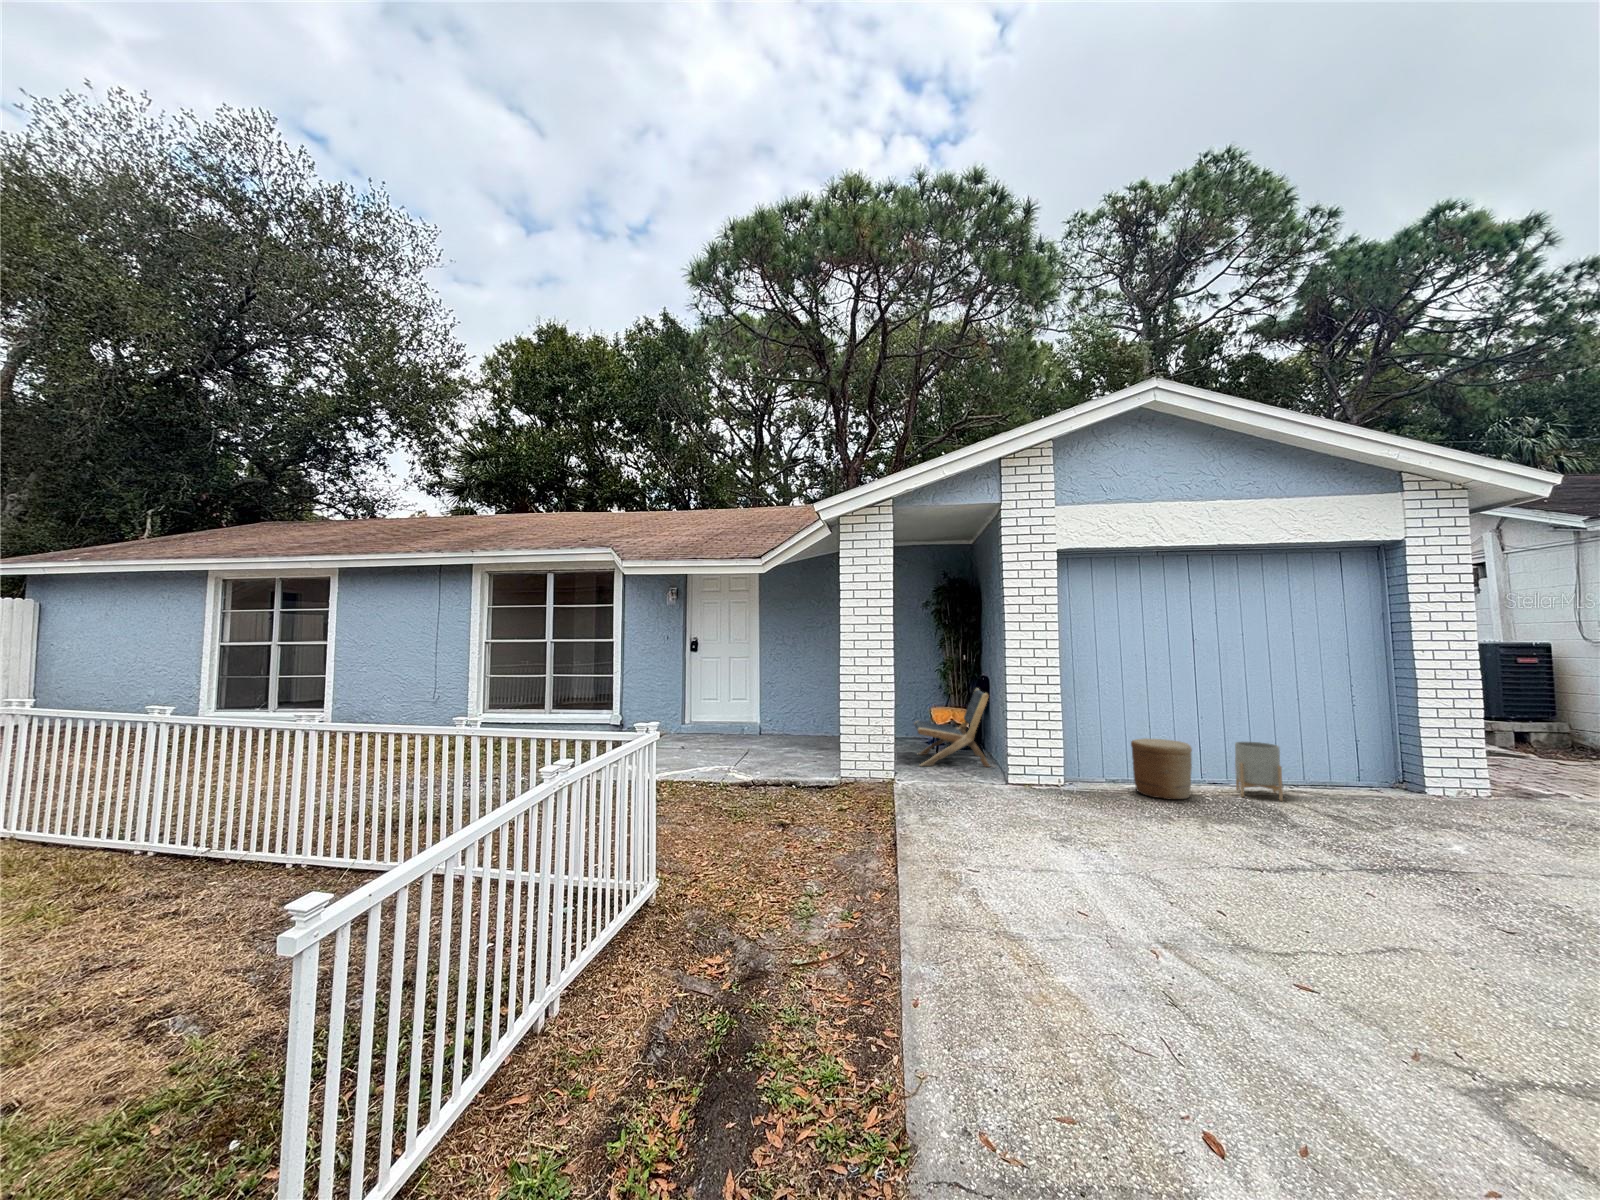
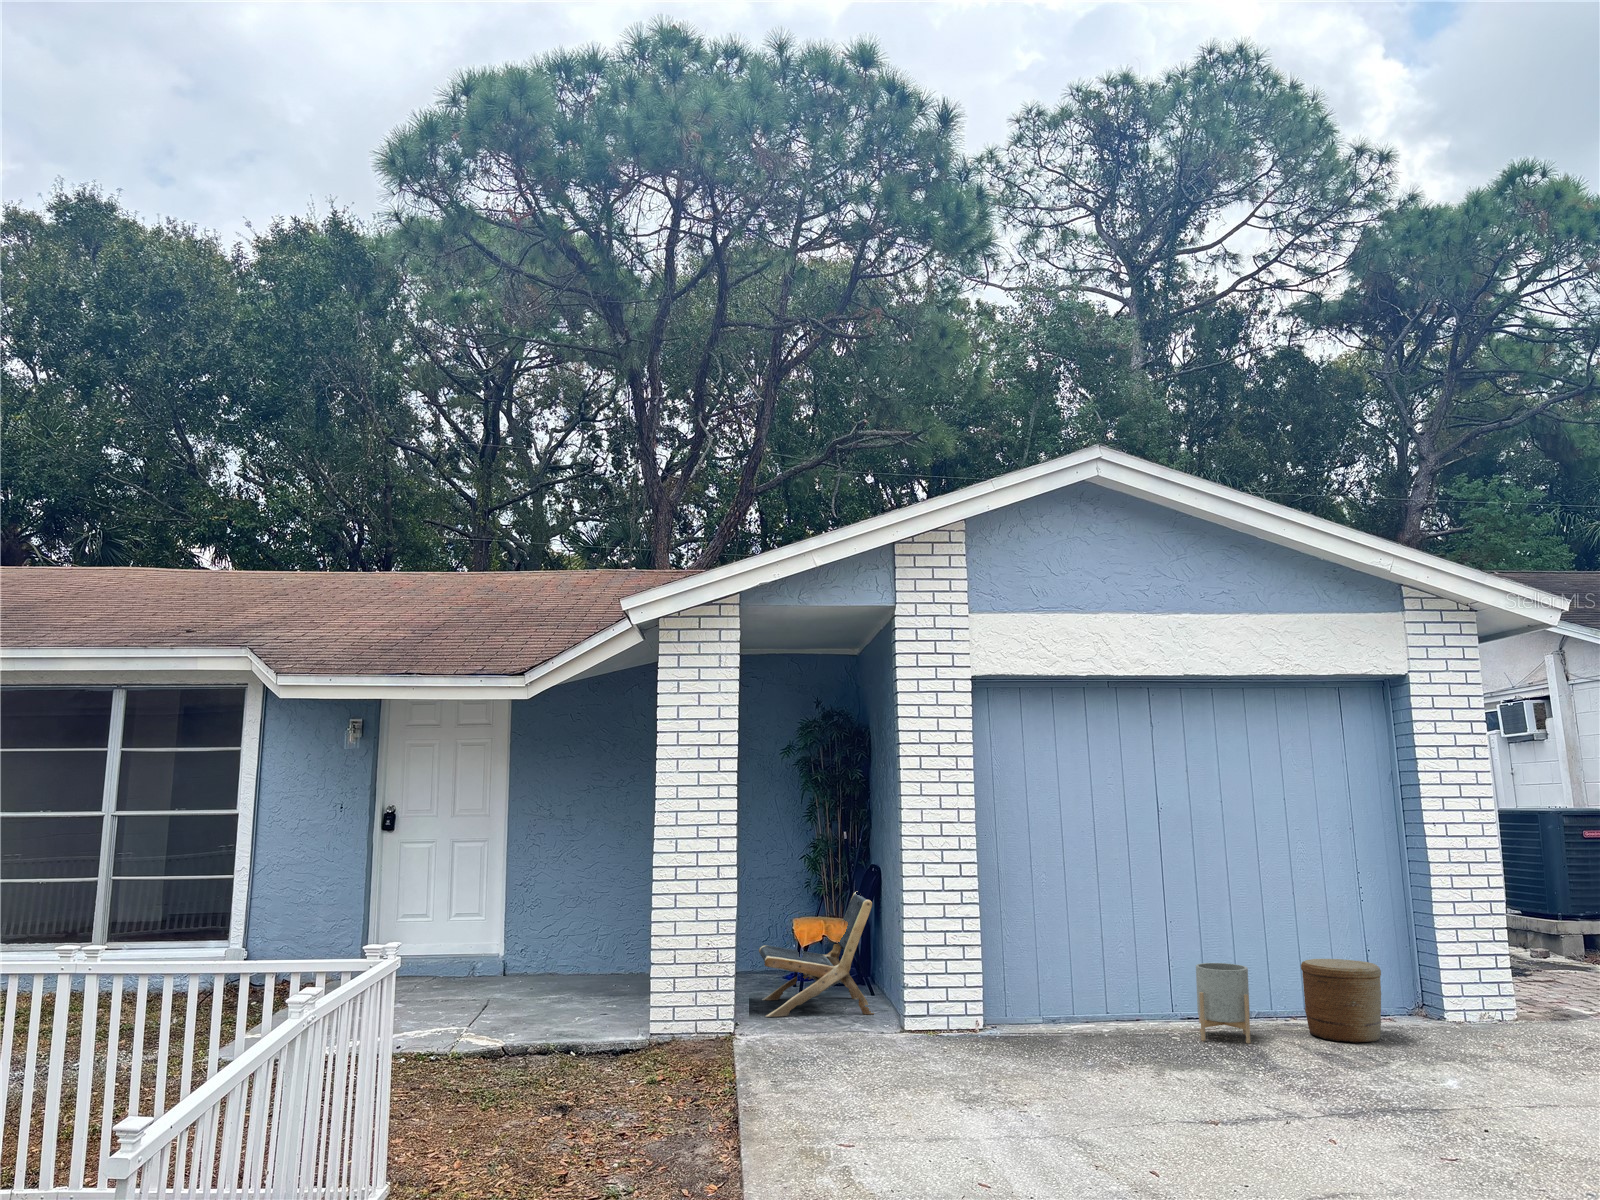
woven basket: present [1131,738,1192,799] -> present [1301,959,1381,1043]

